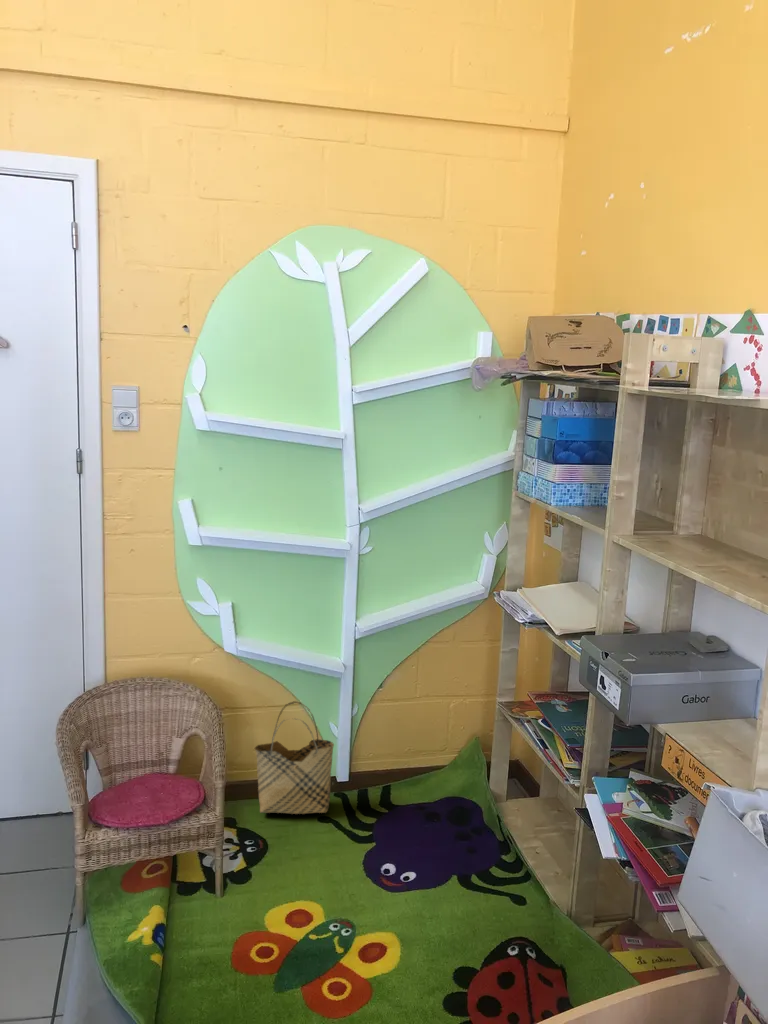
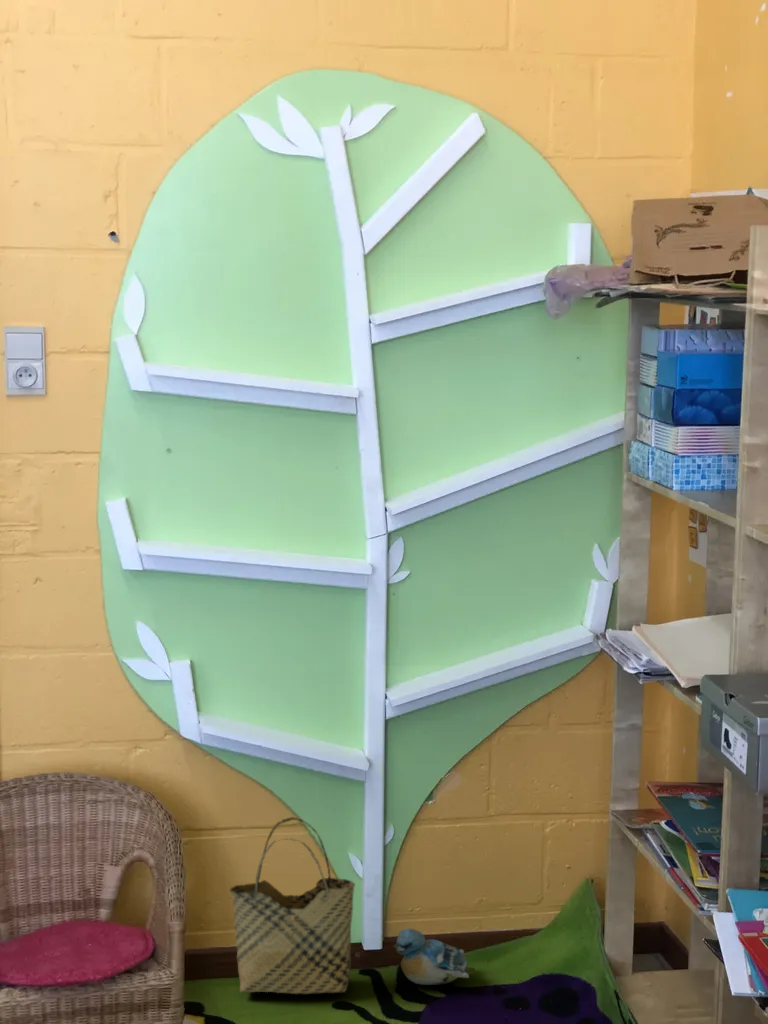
plush toy: none [357,772,408,806] -> present [394,929,476,985]

